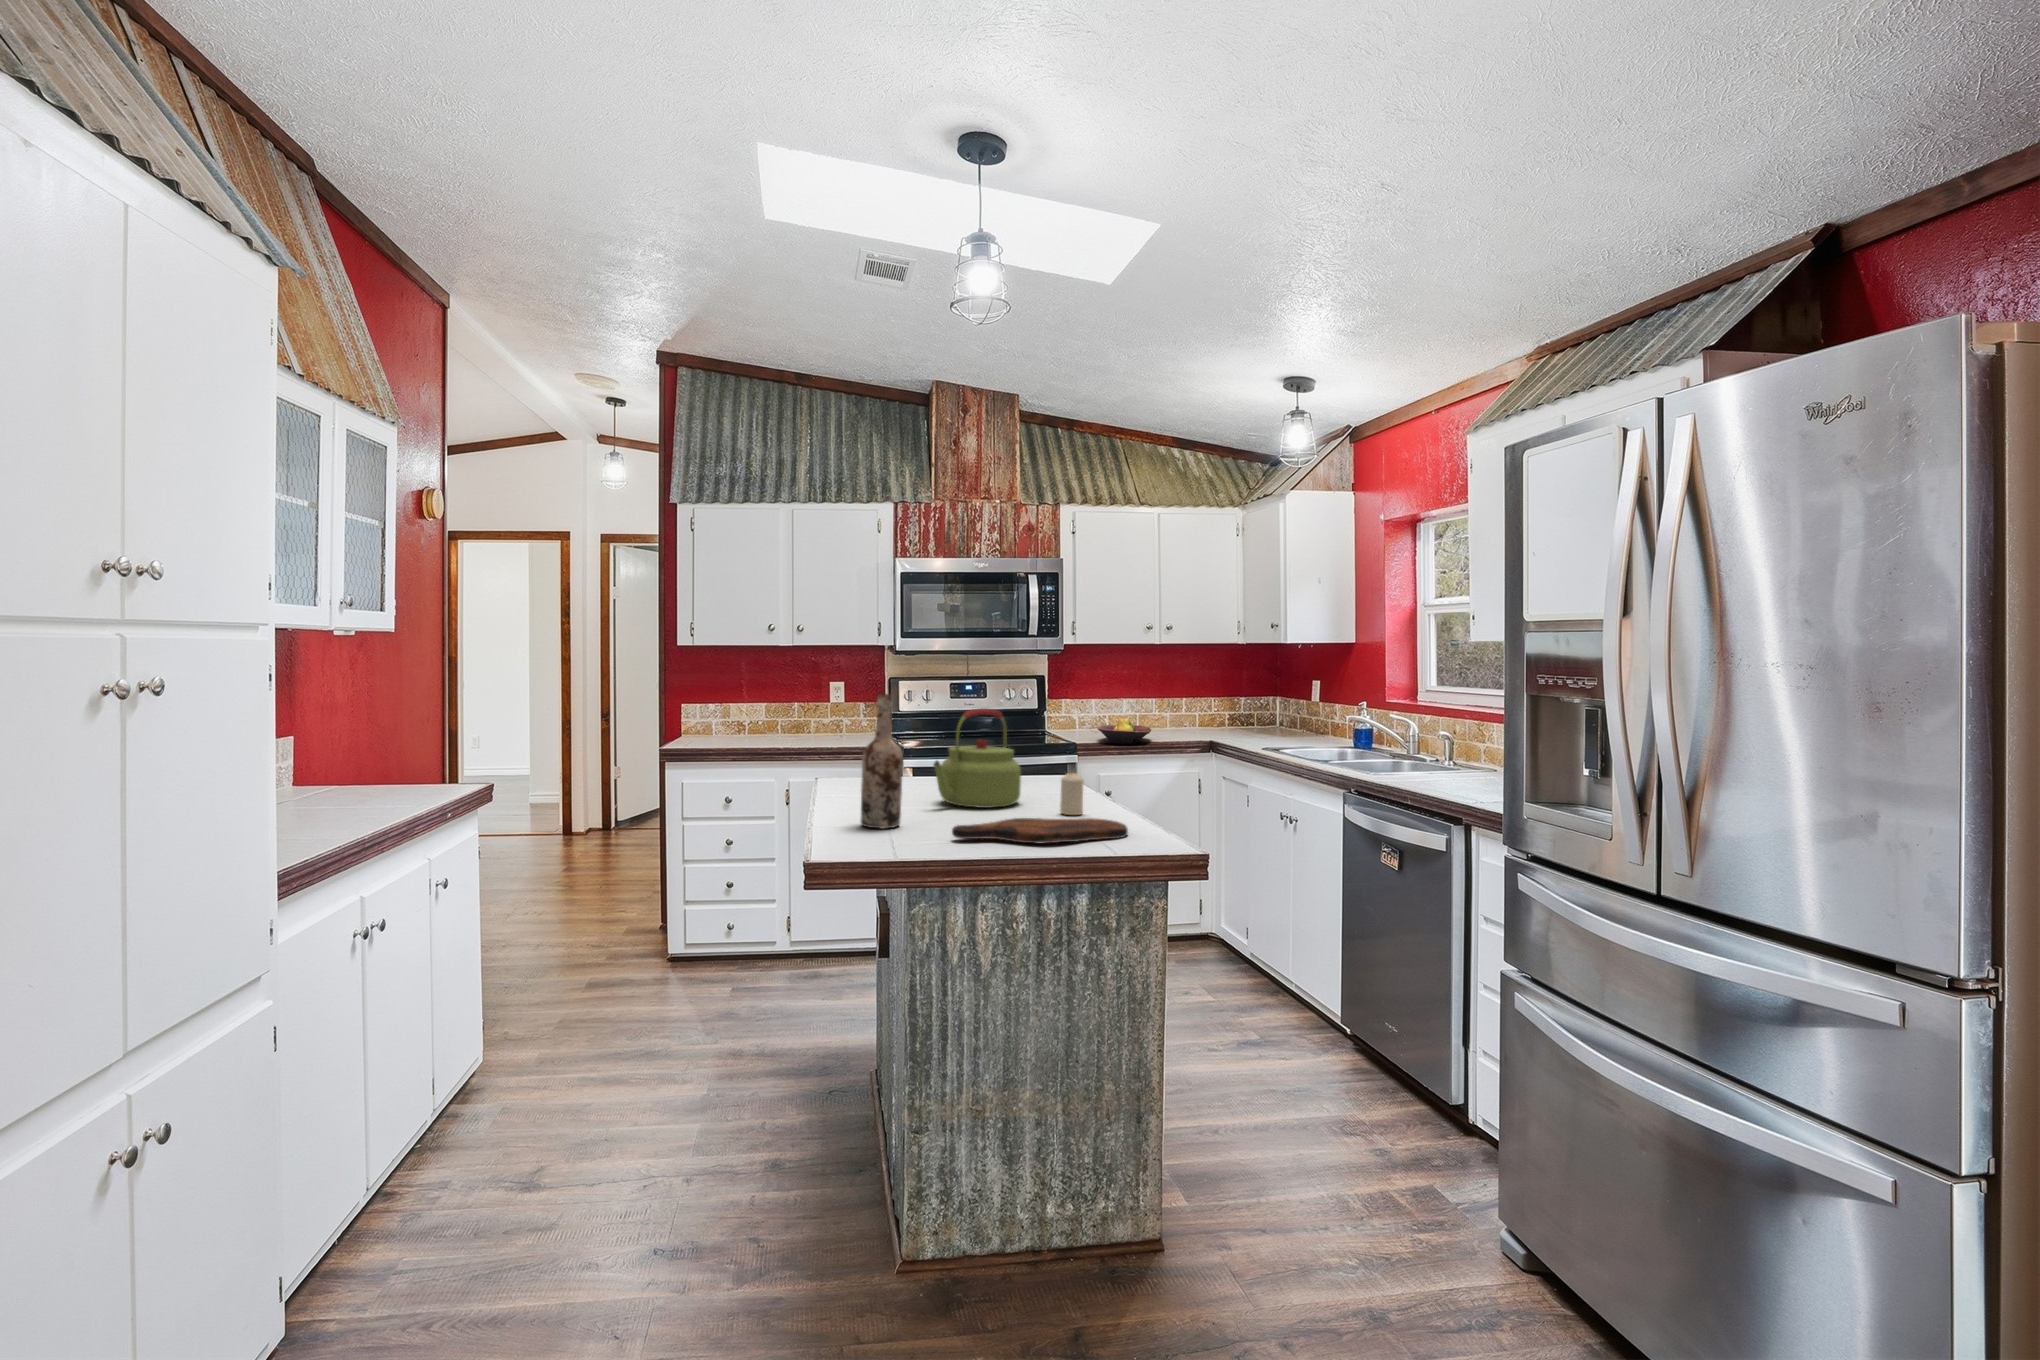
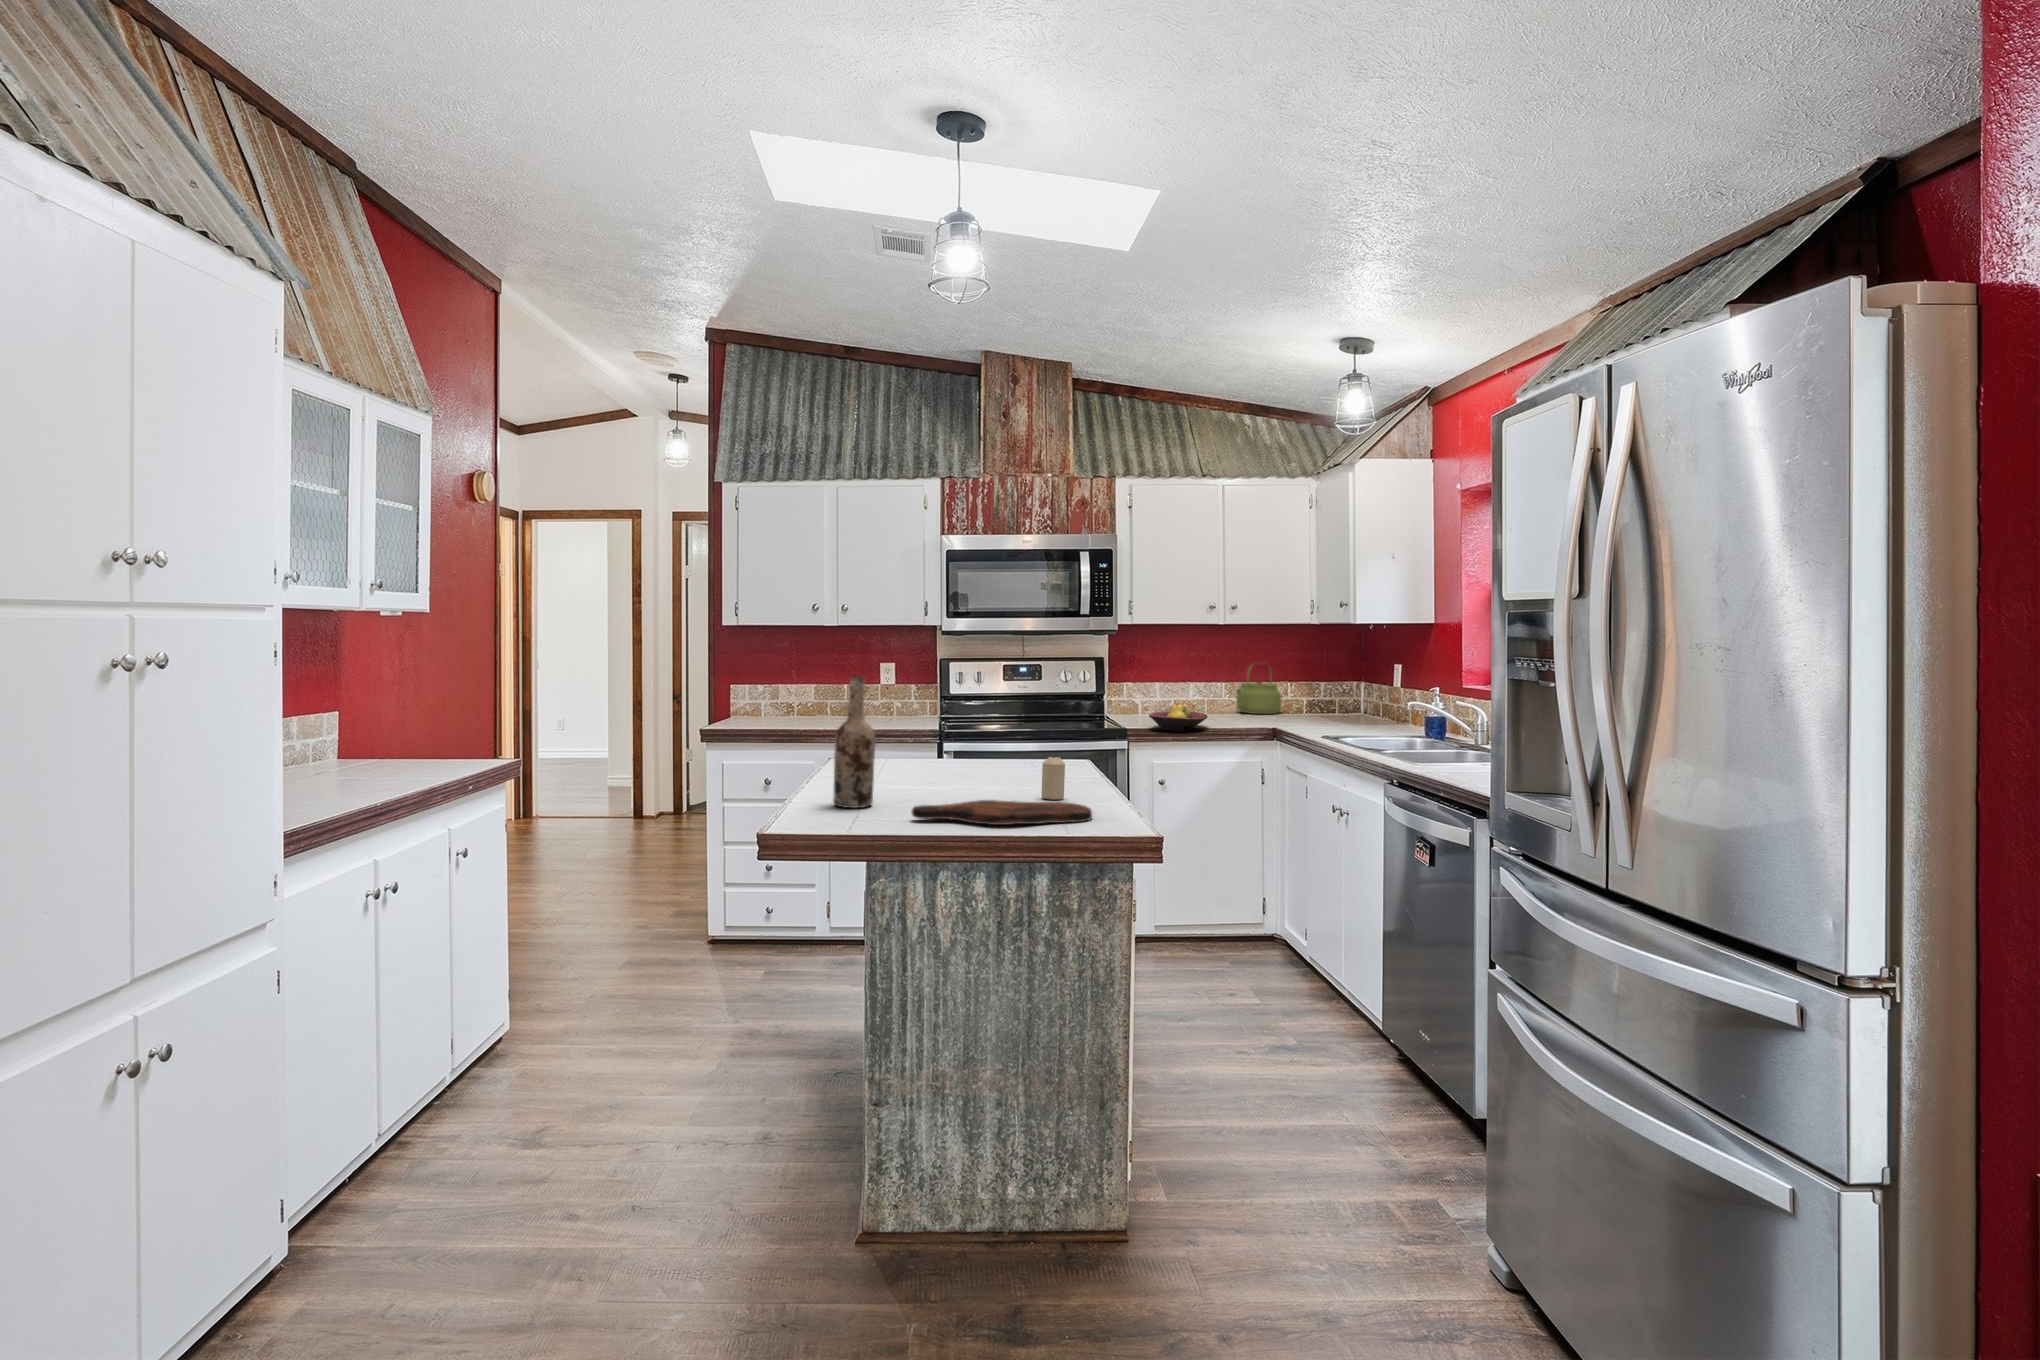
kettle: present [934,708,1021,808] -> present [1236,662,1281,714]

